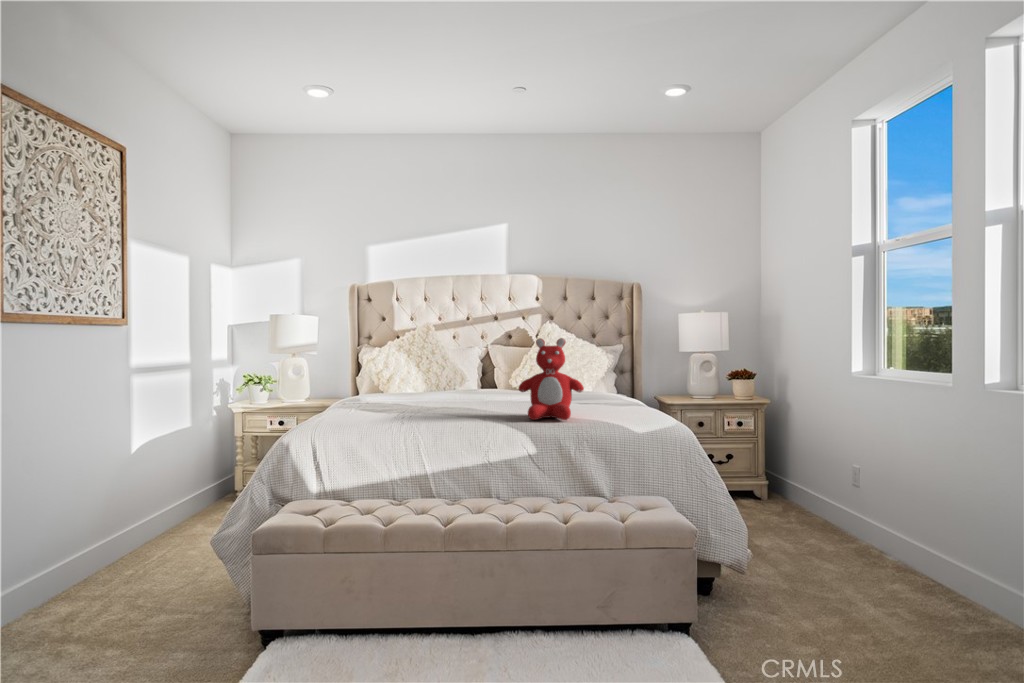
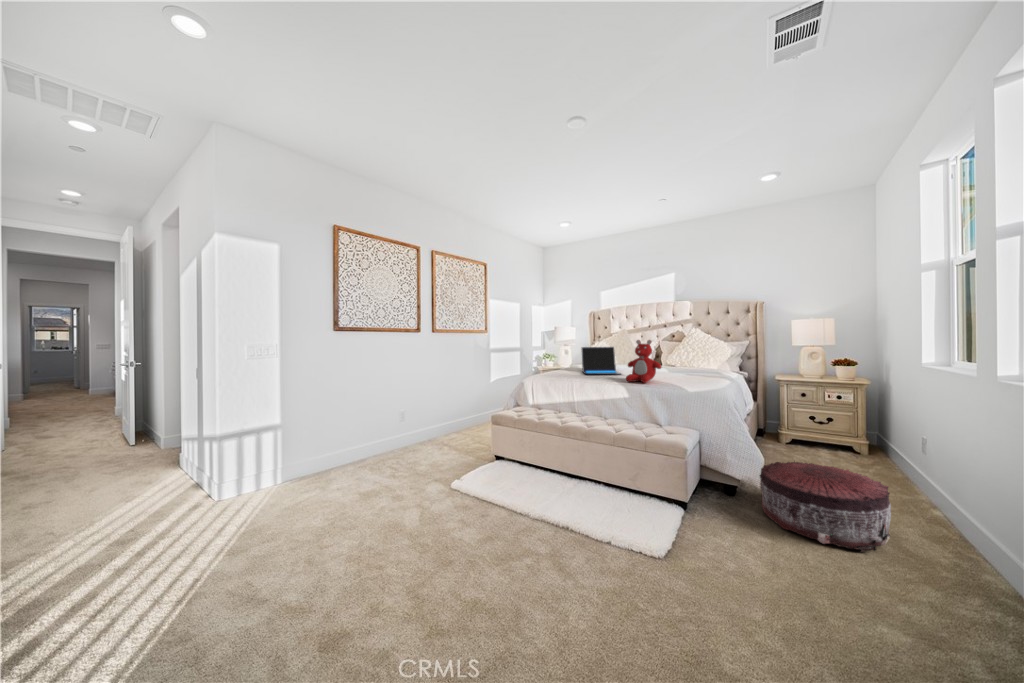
laptop: none [395,355,490,413] -> present [581,347,621,375]
pouf: none [757,519,922,635] -> present [760,461,891,552]

